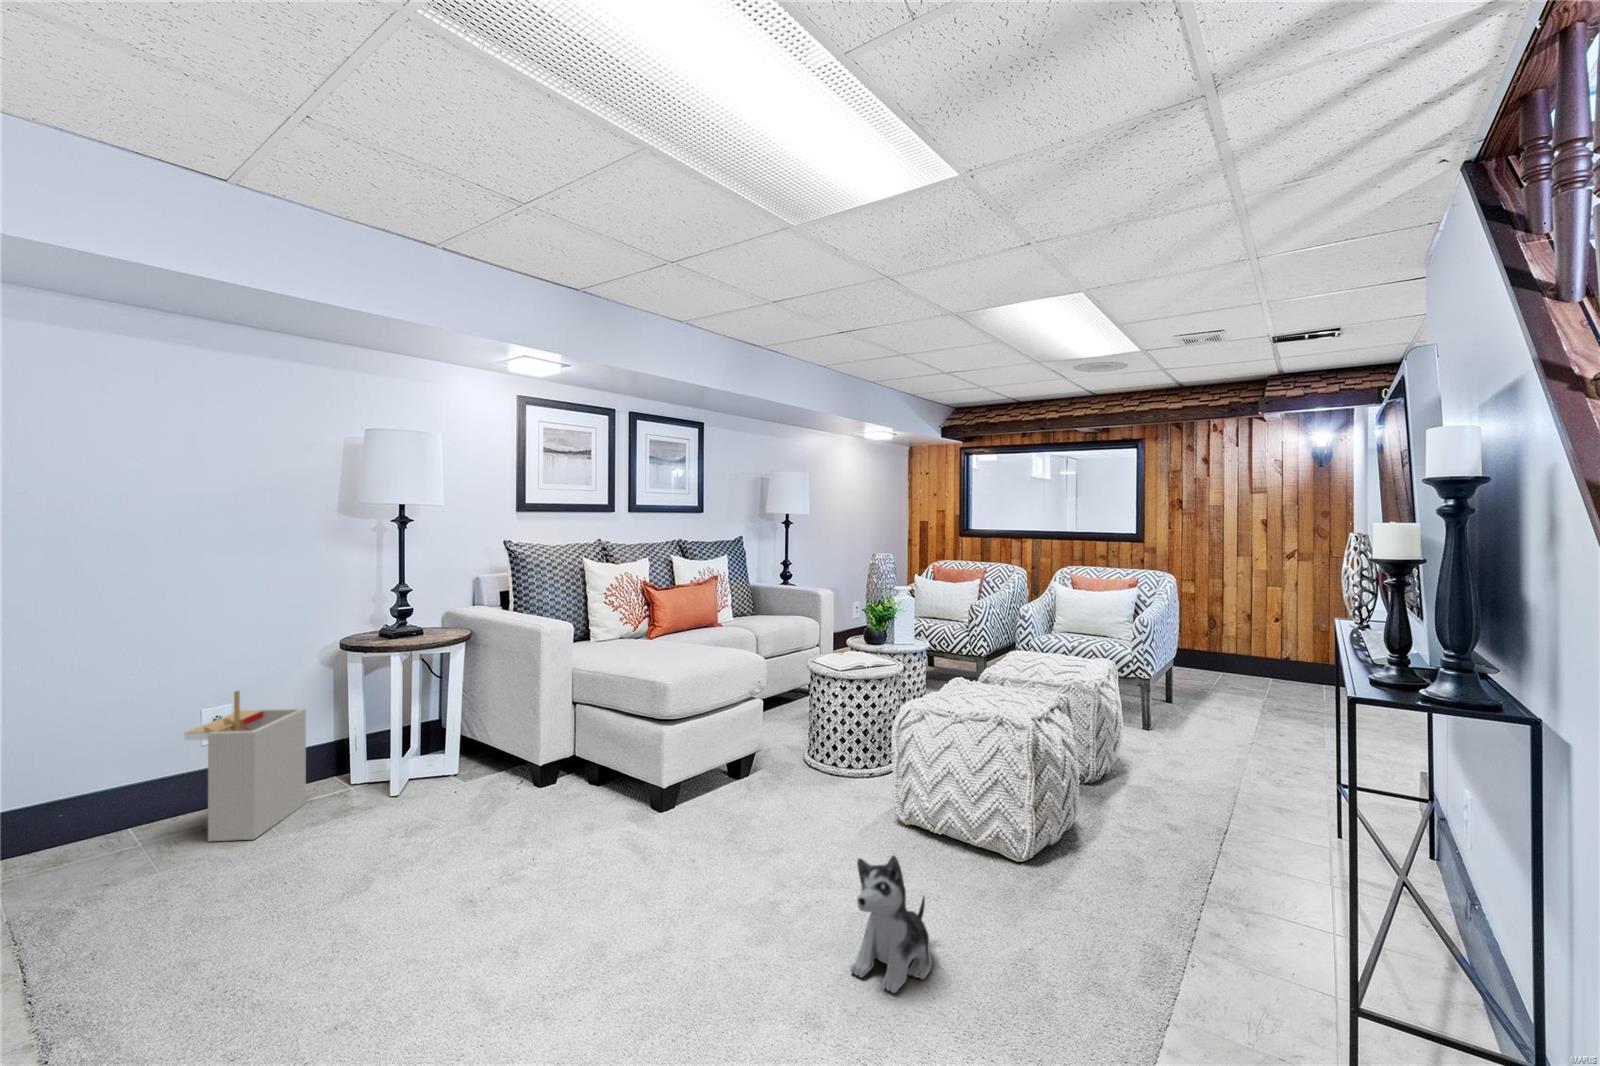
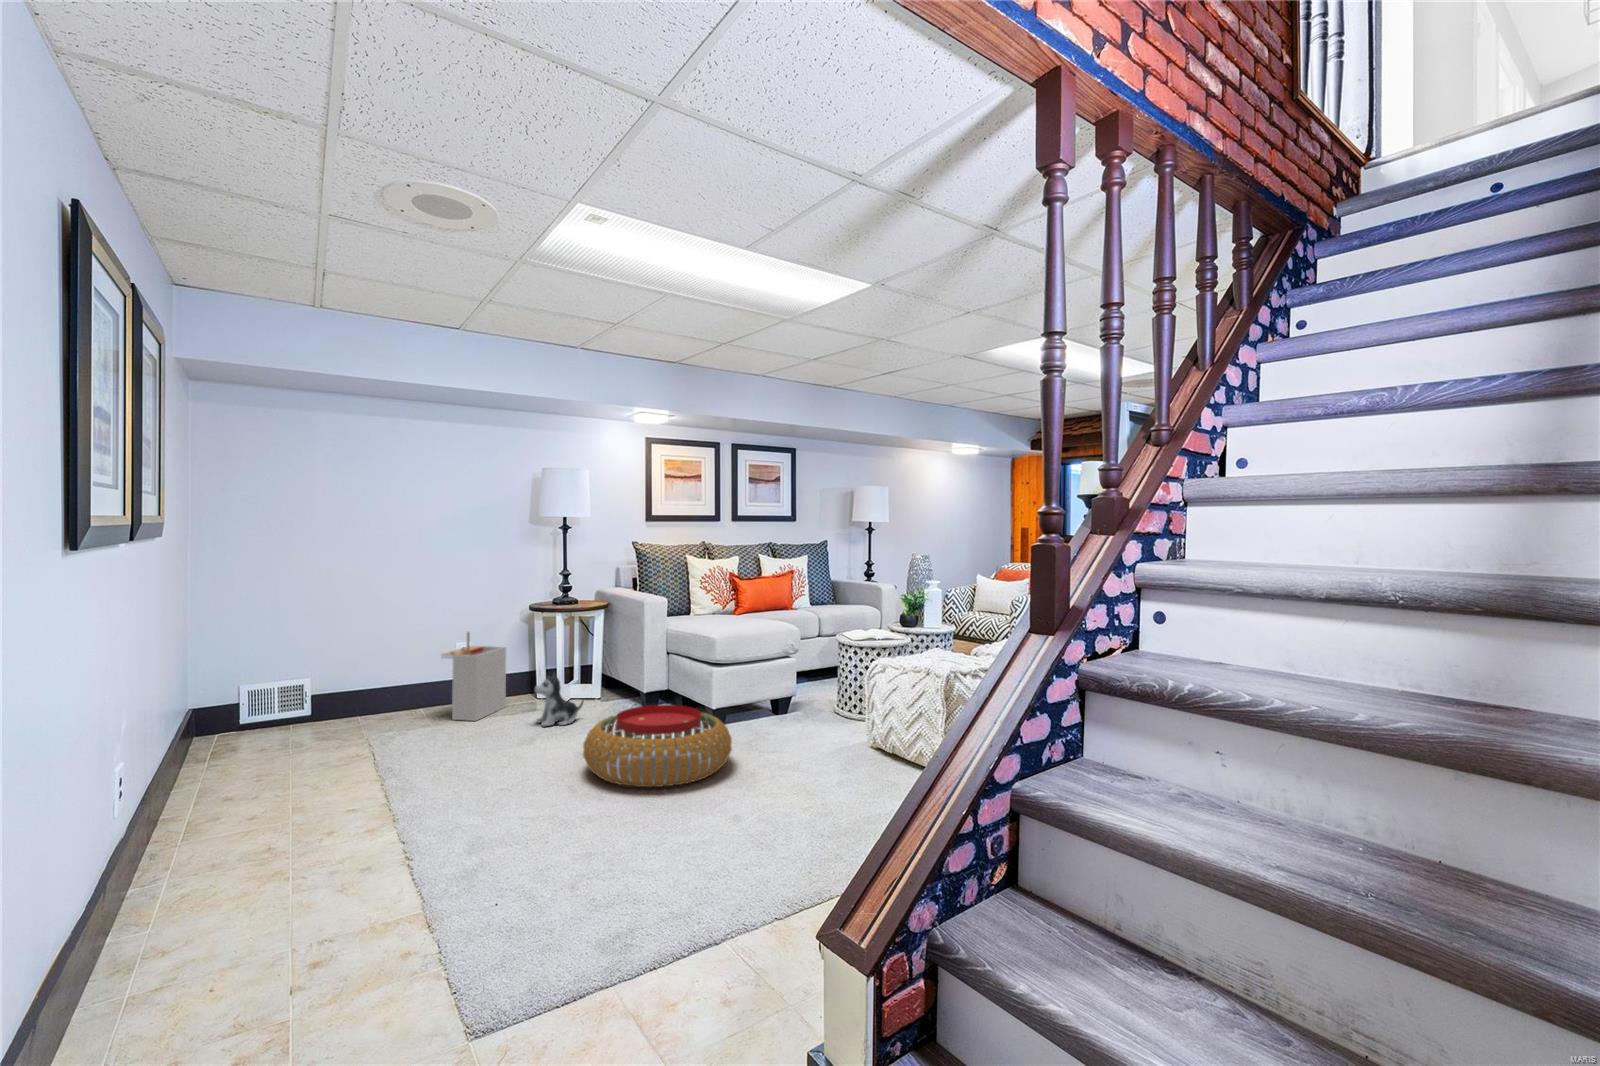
pouf: none [480,800,731,970] -> present [583,705,732,787]
plush toy: present [850,855,932,993] -> present [534,673,584,726]

